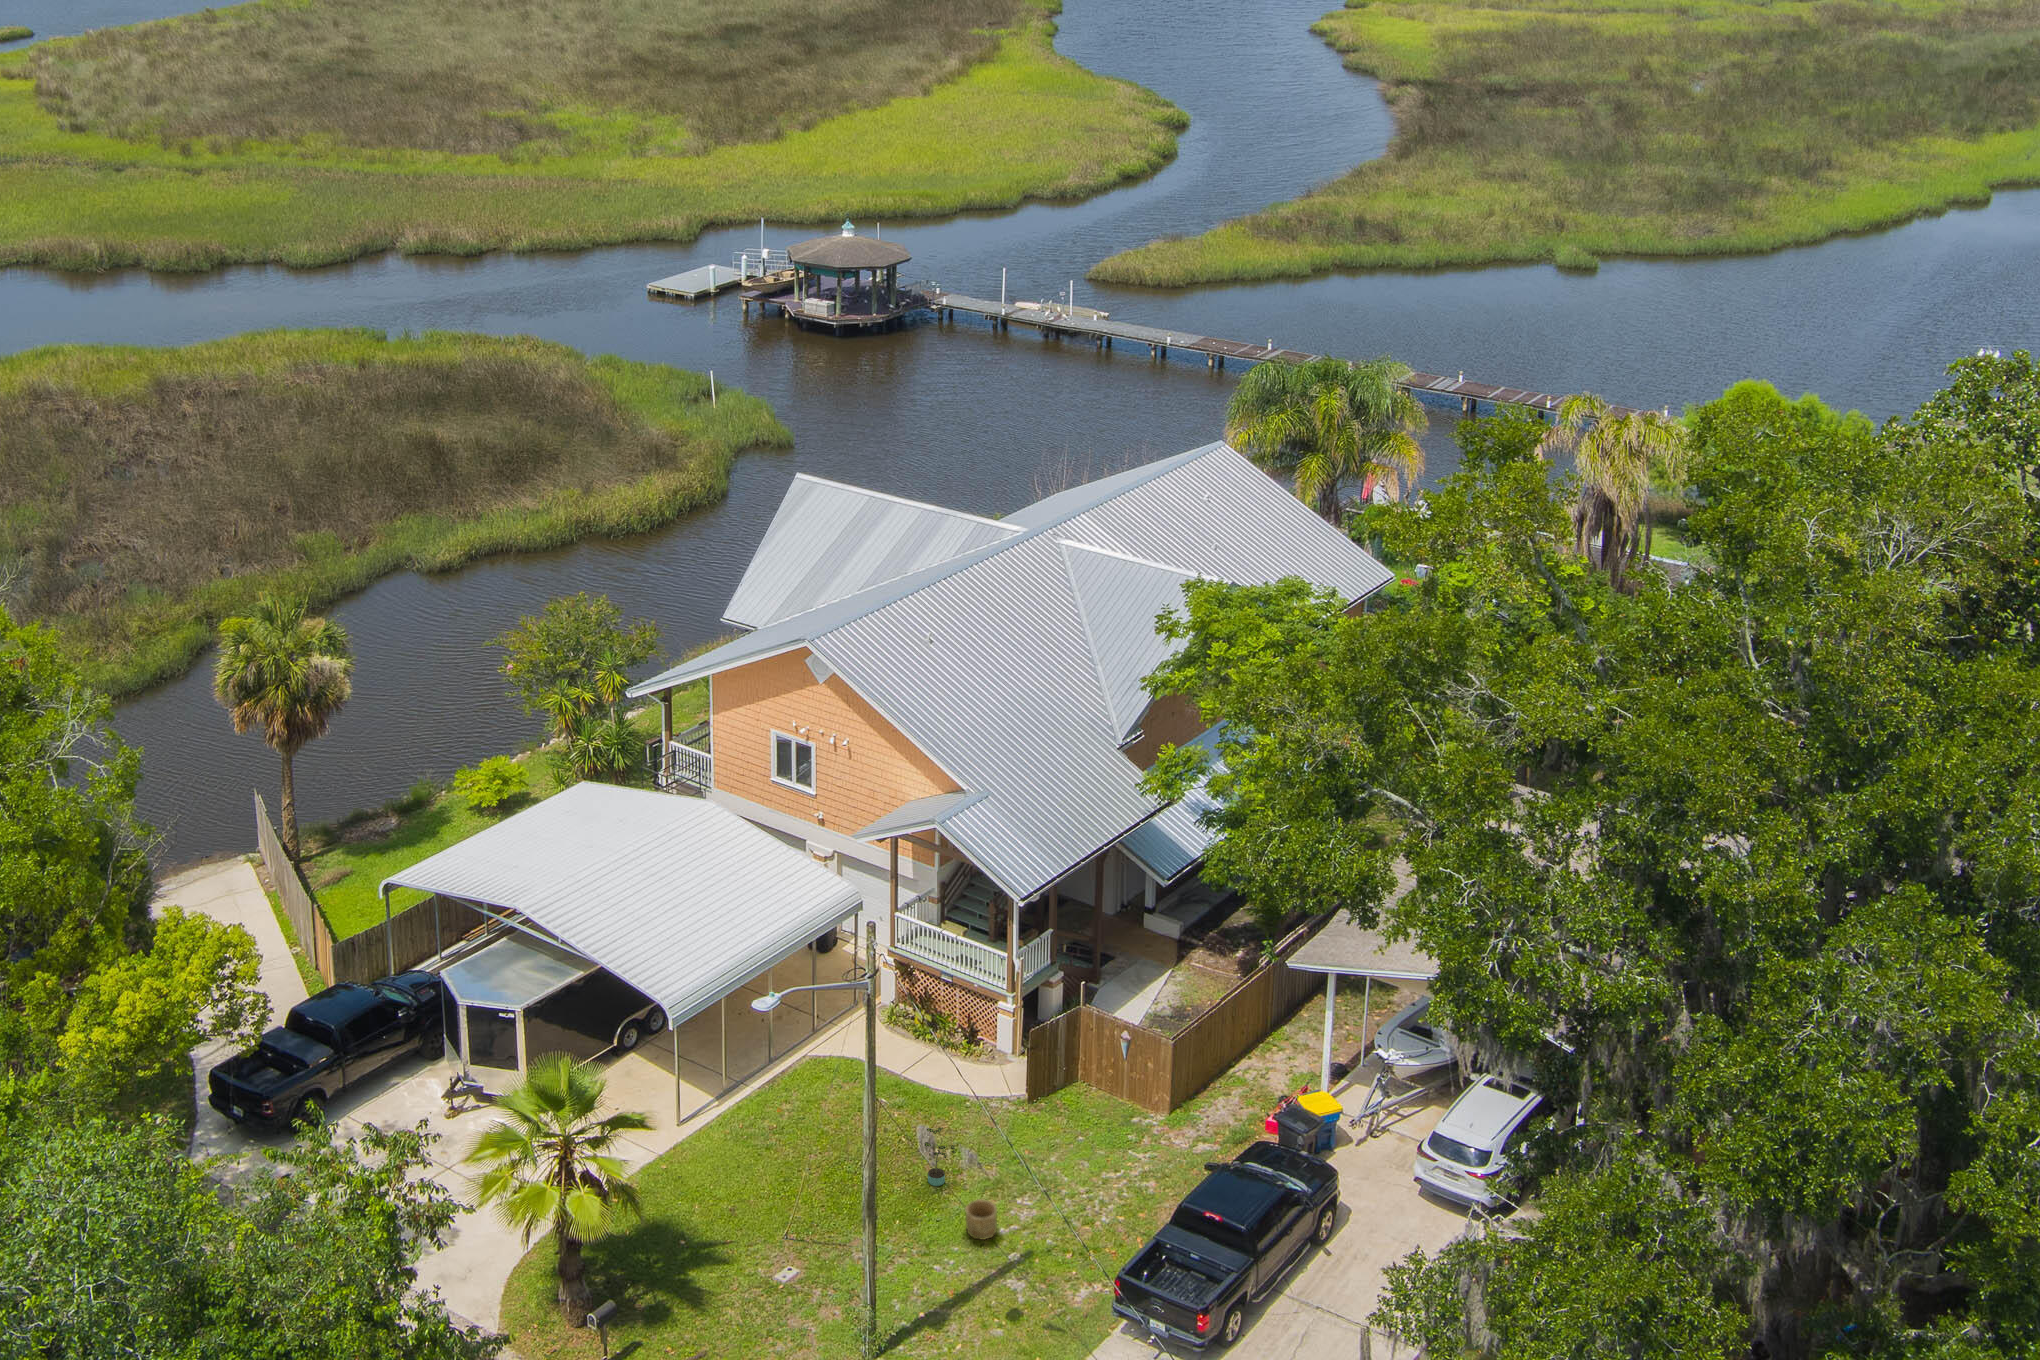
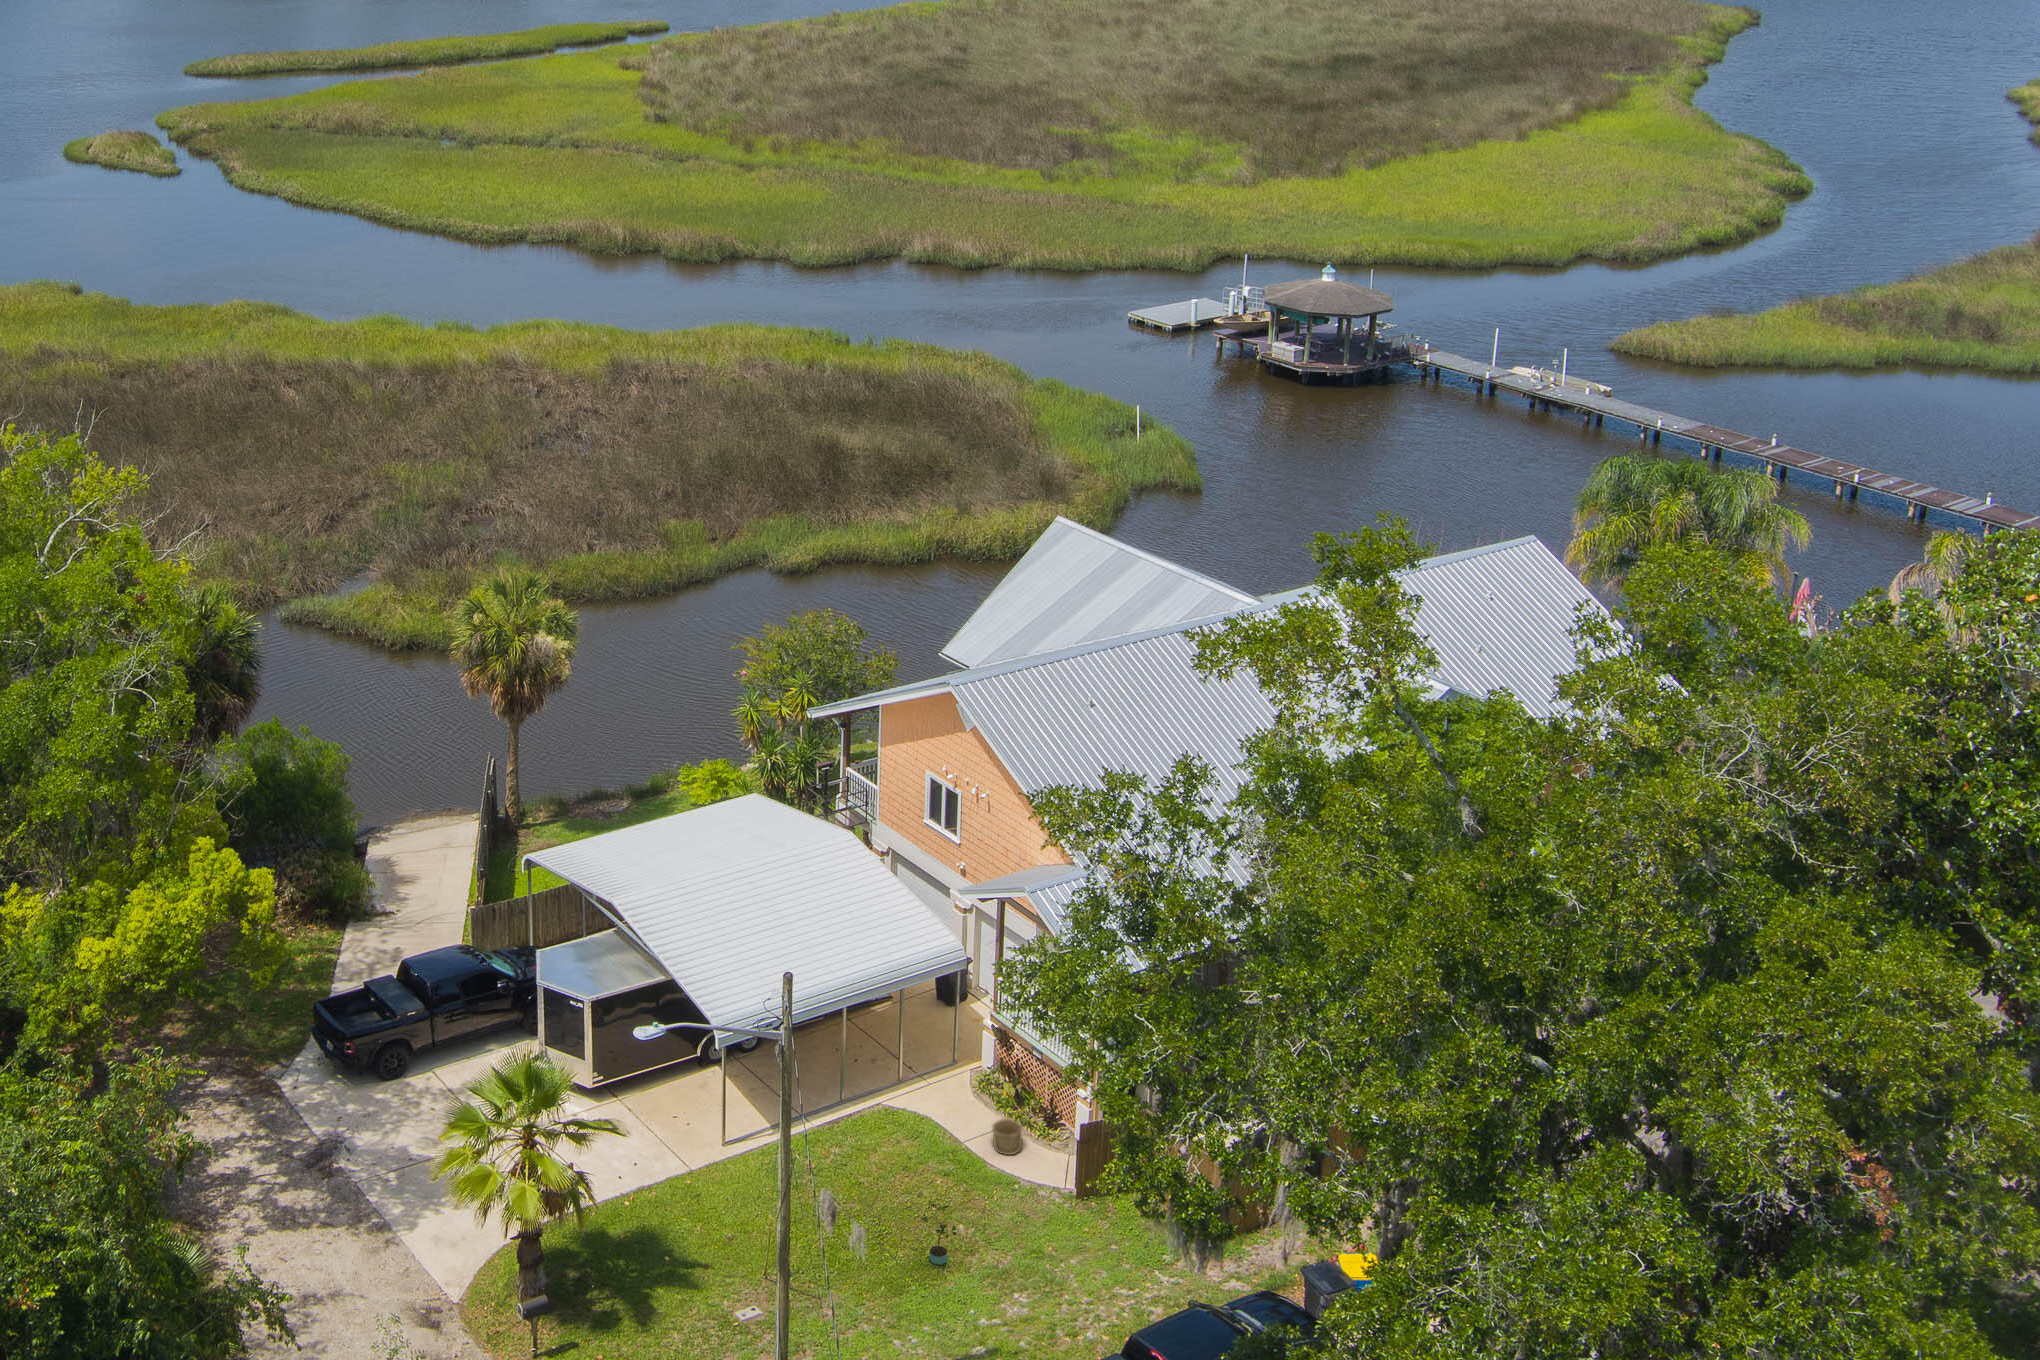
wooden bucket: present [965,1199,997,1240] -> present [992,1119,1022,1155]

